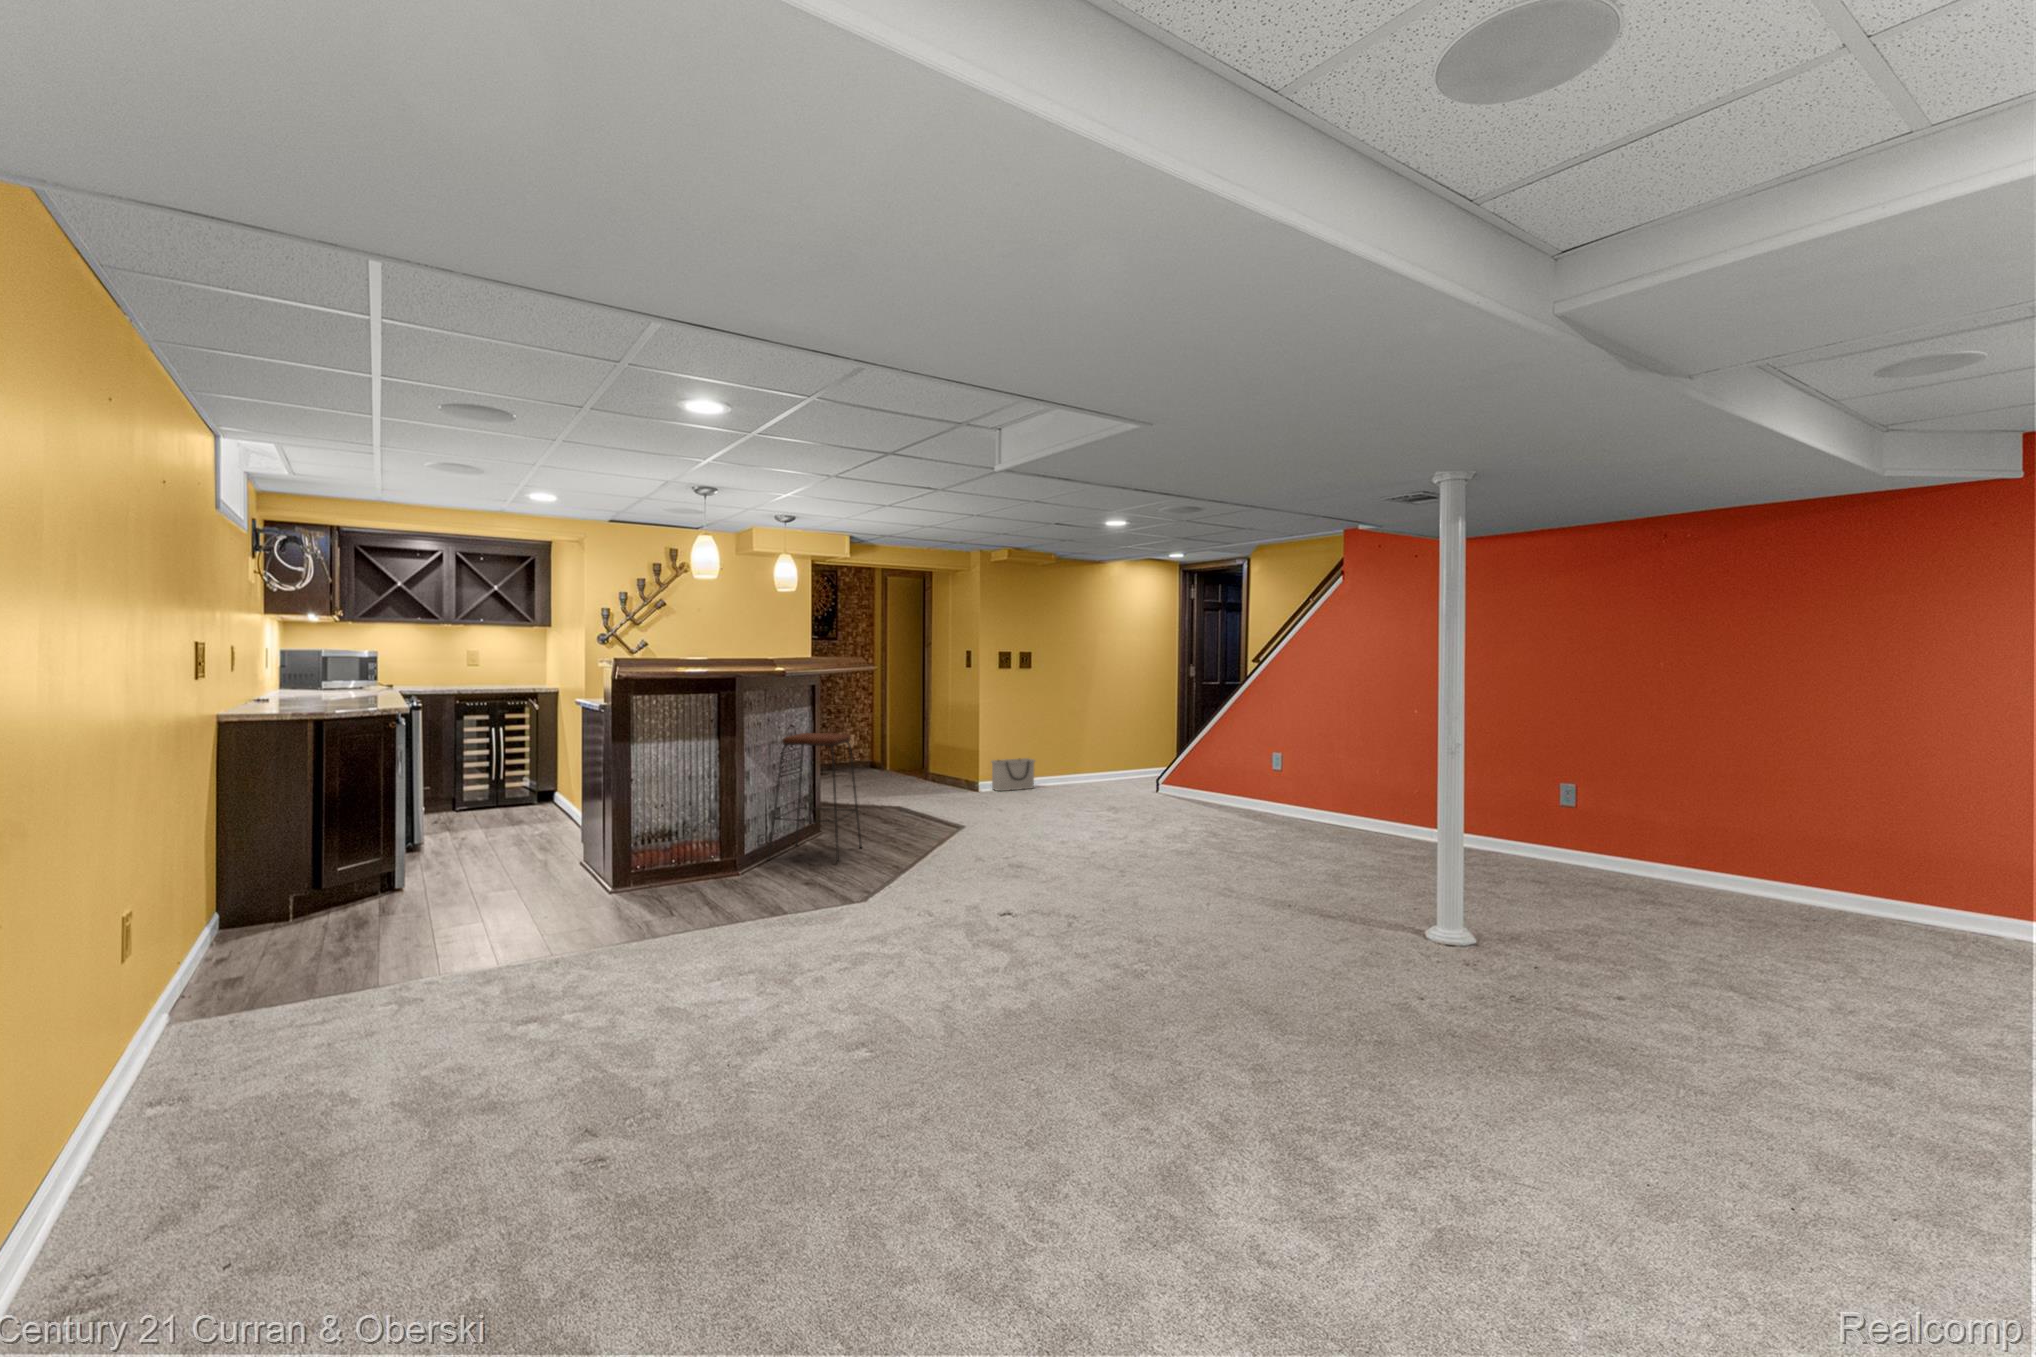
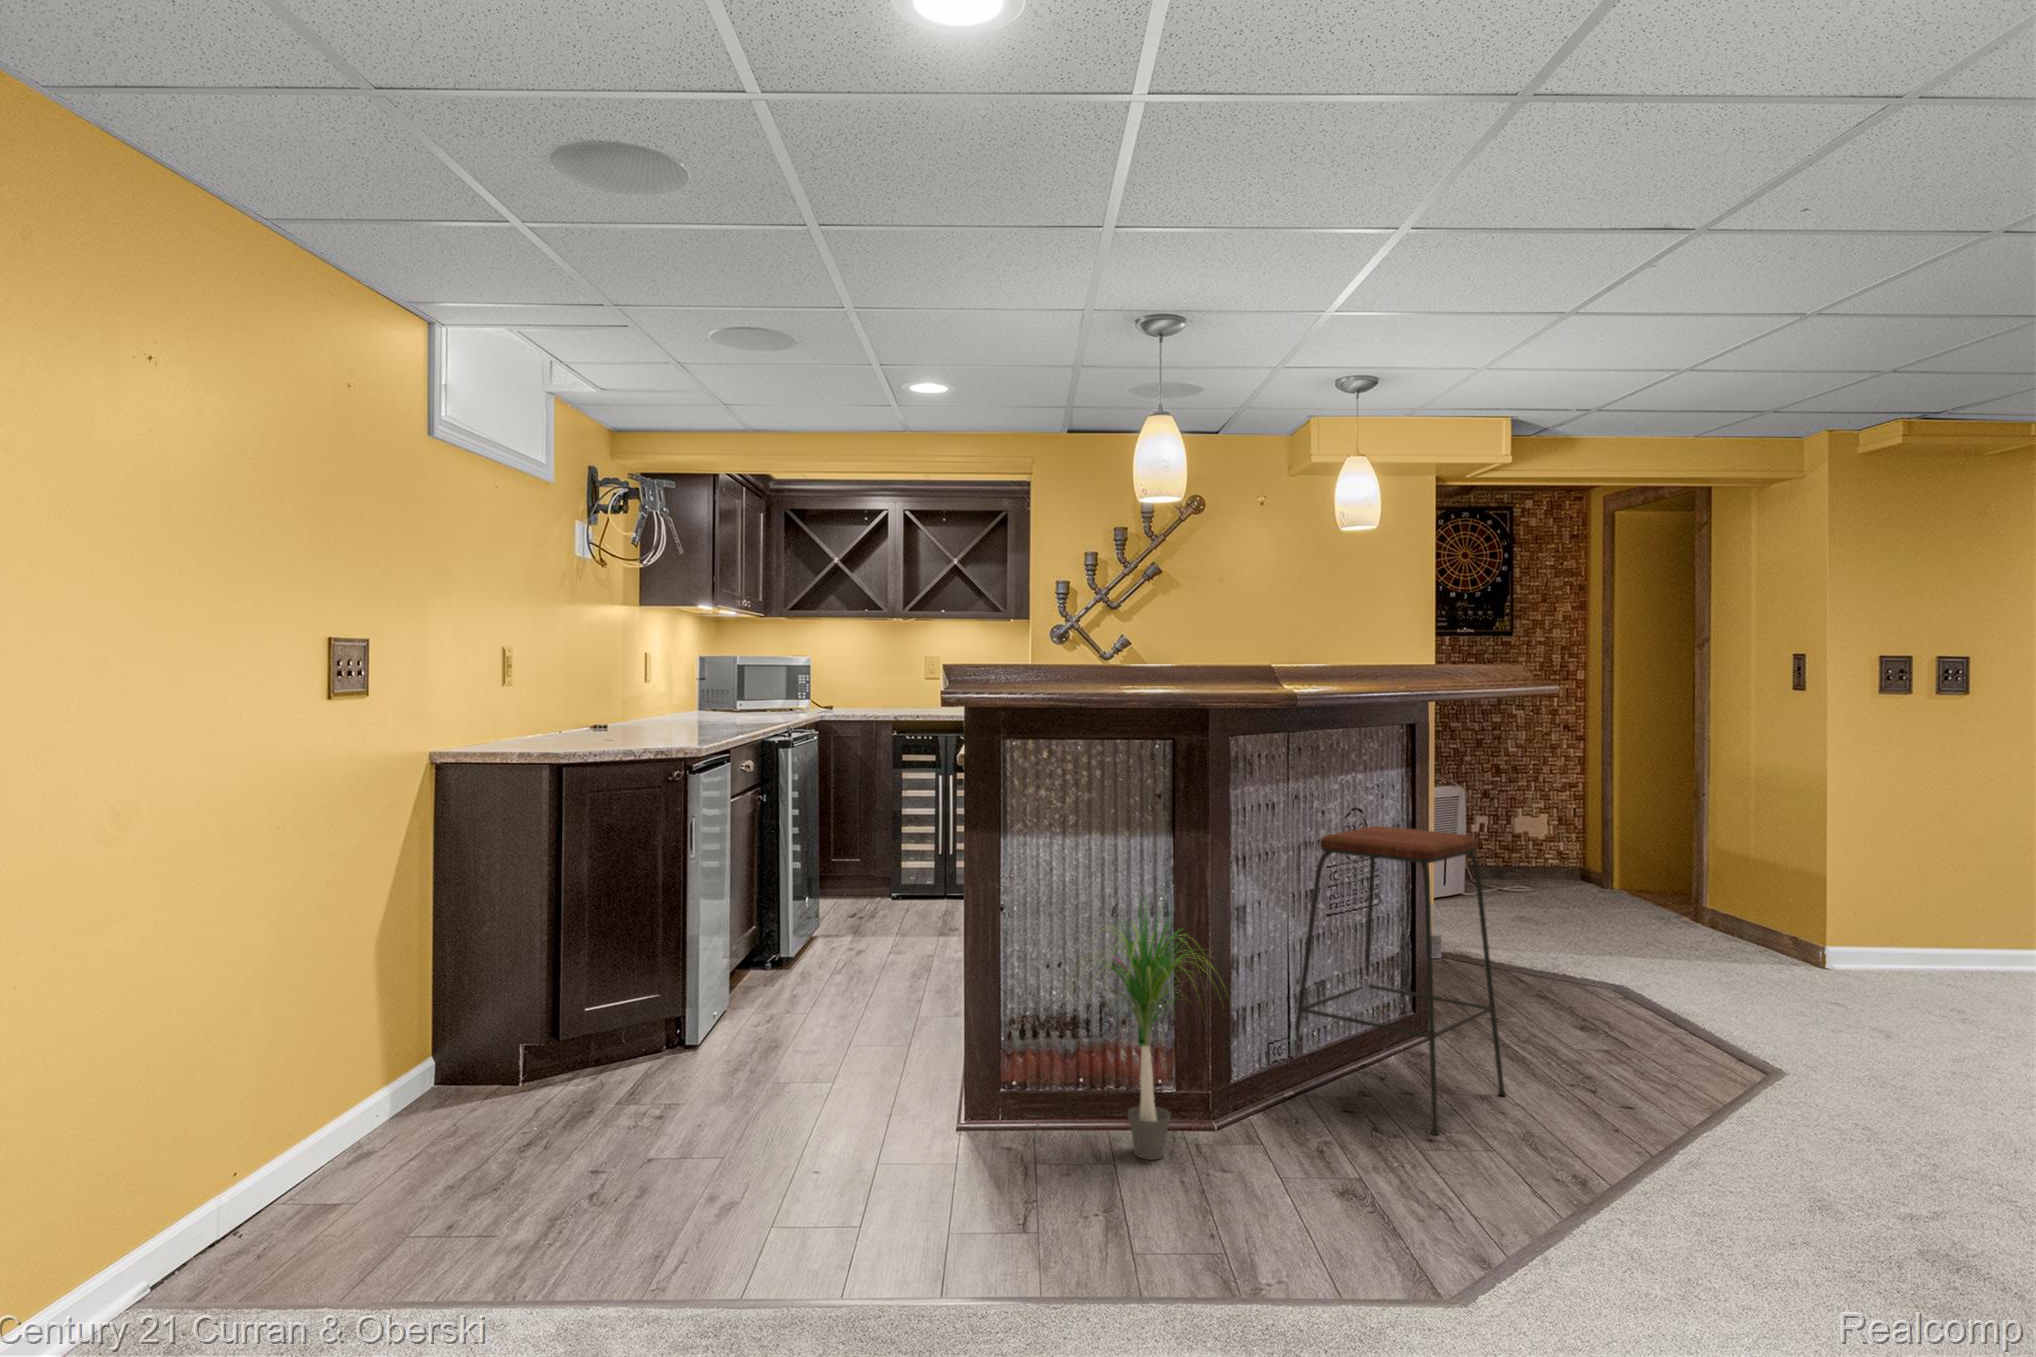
storage bin: present [991,758,1035,791] -> none [1856,898,1982,973]
potted plant: none [671,763,755,888] -> present [1068,908,1222,1160]

